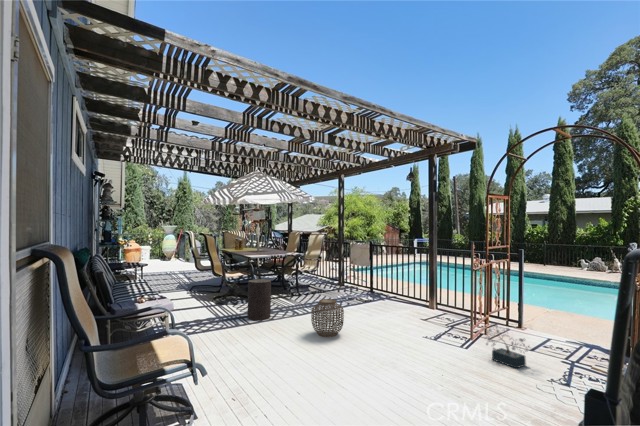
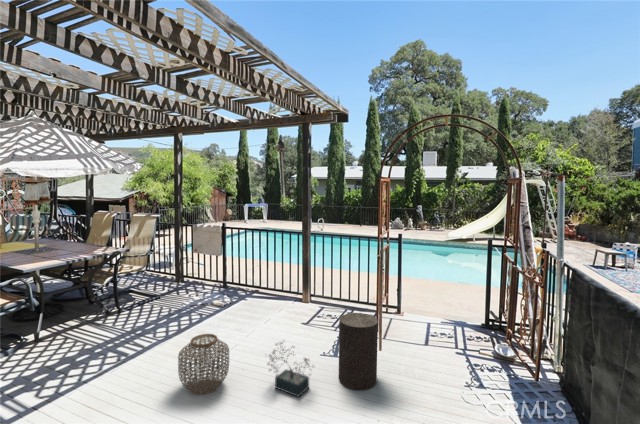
stool: present [248,279,271,320] -> present [339,313,378,390]
decorative plant: present [486,323,529,368] -> present [268,342,310,396]

